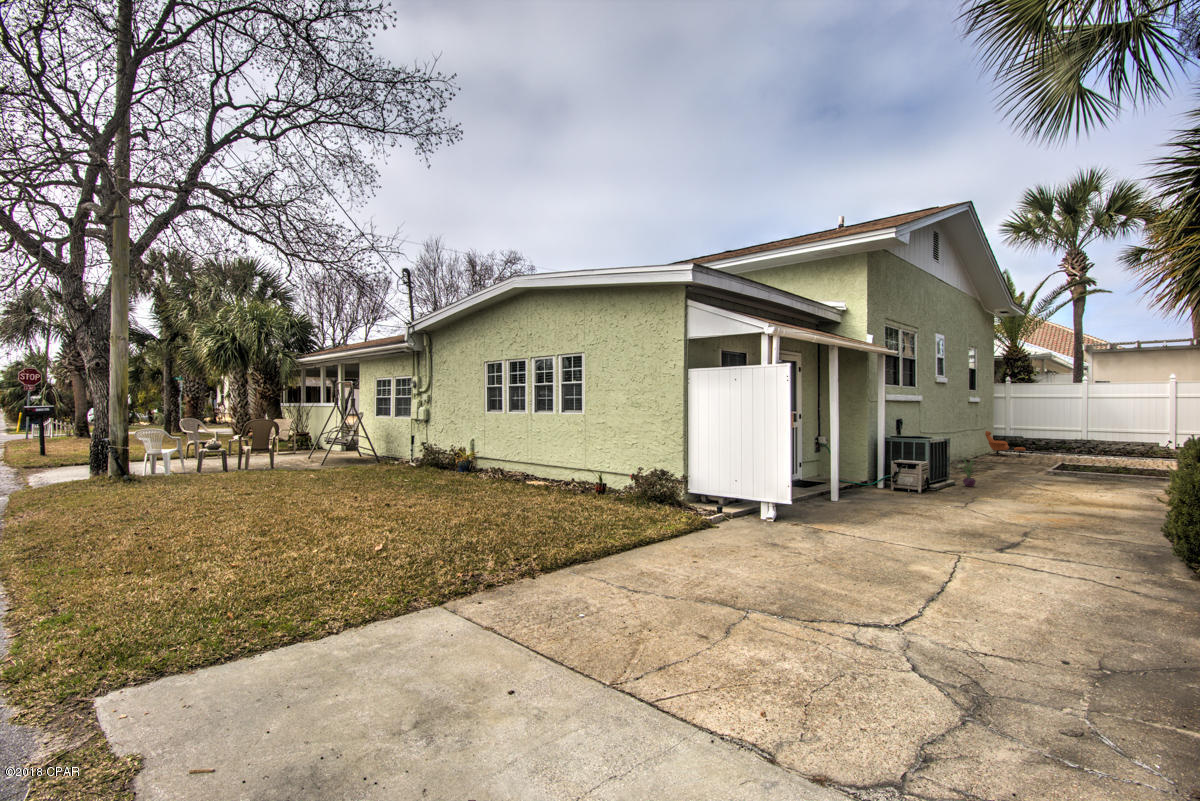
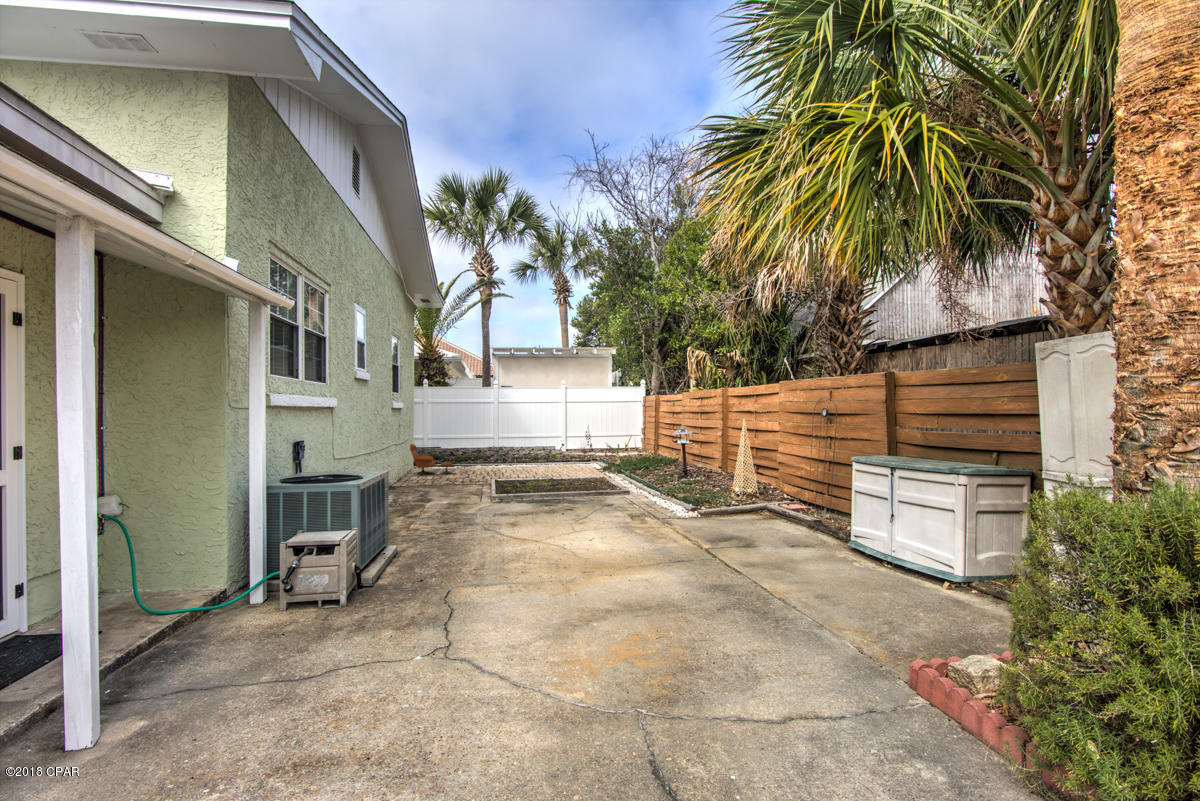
decorative plant: present [961,459,975,487] -> none [384,506,441,556]

